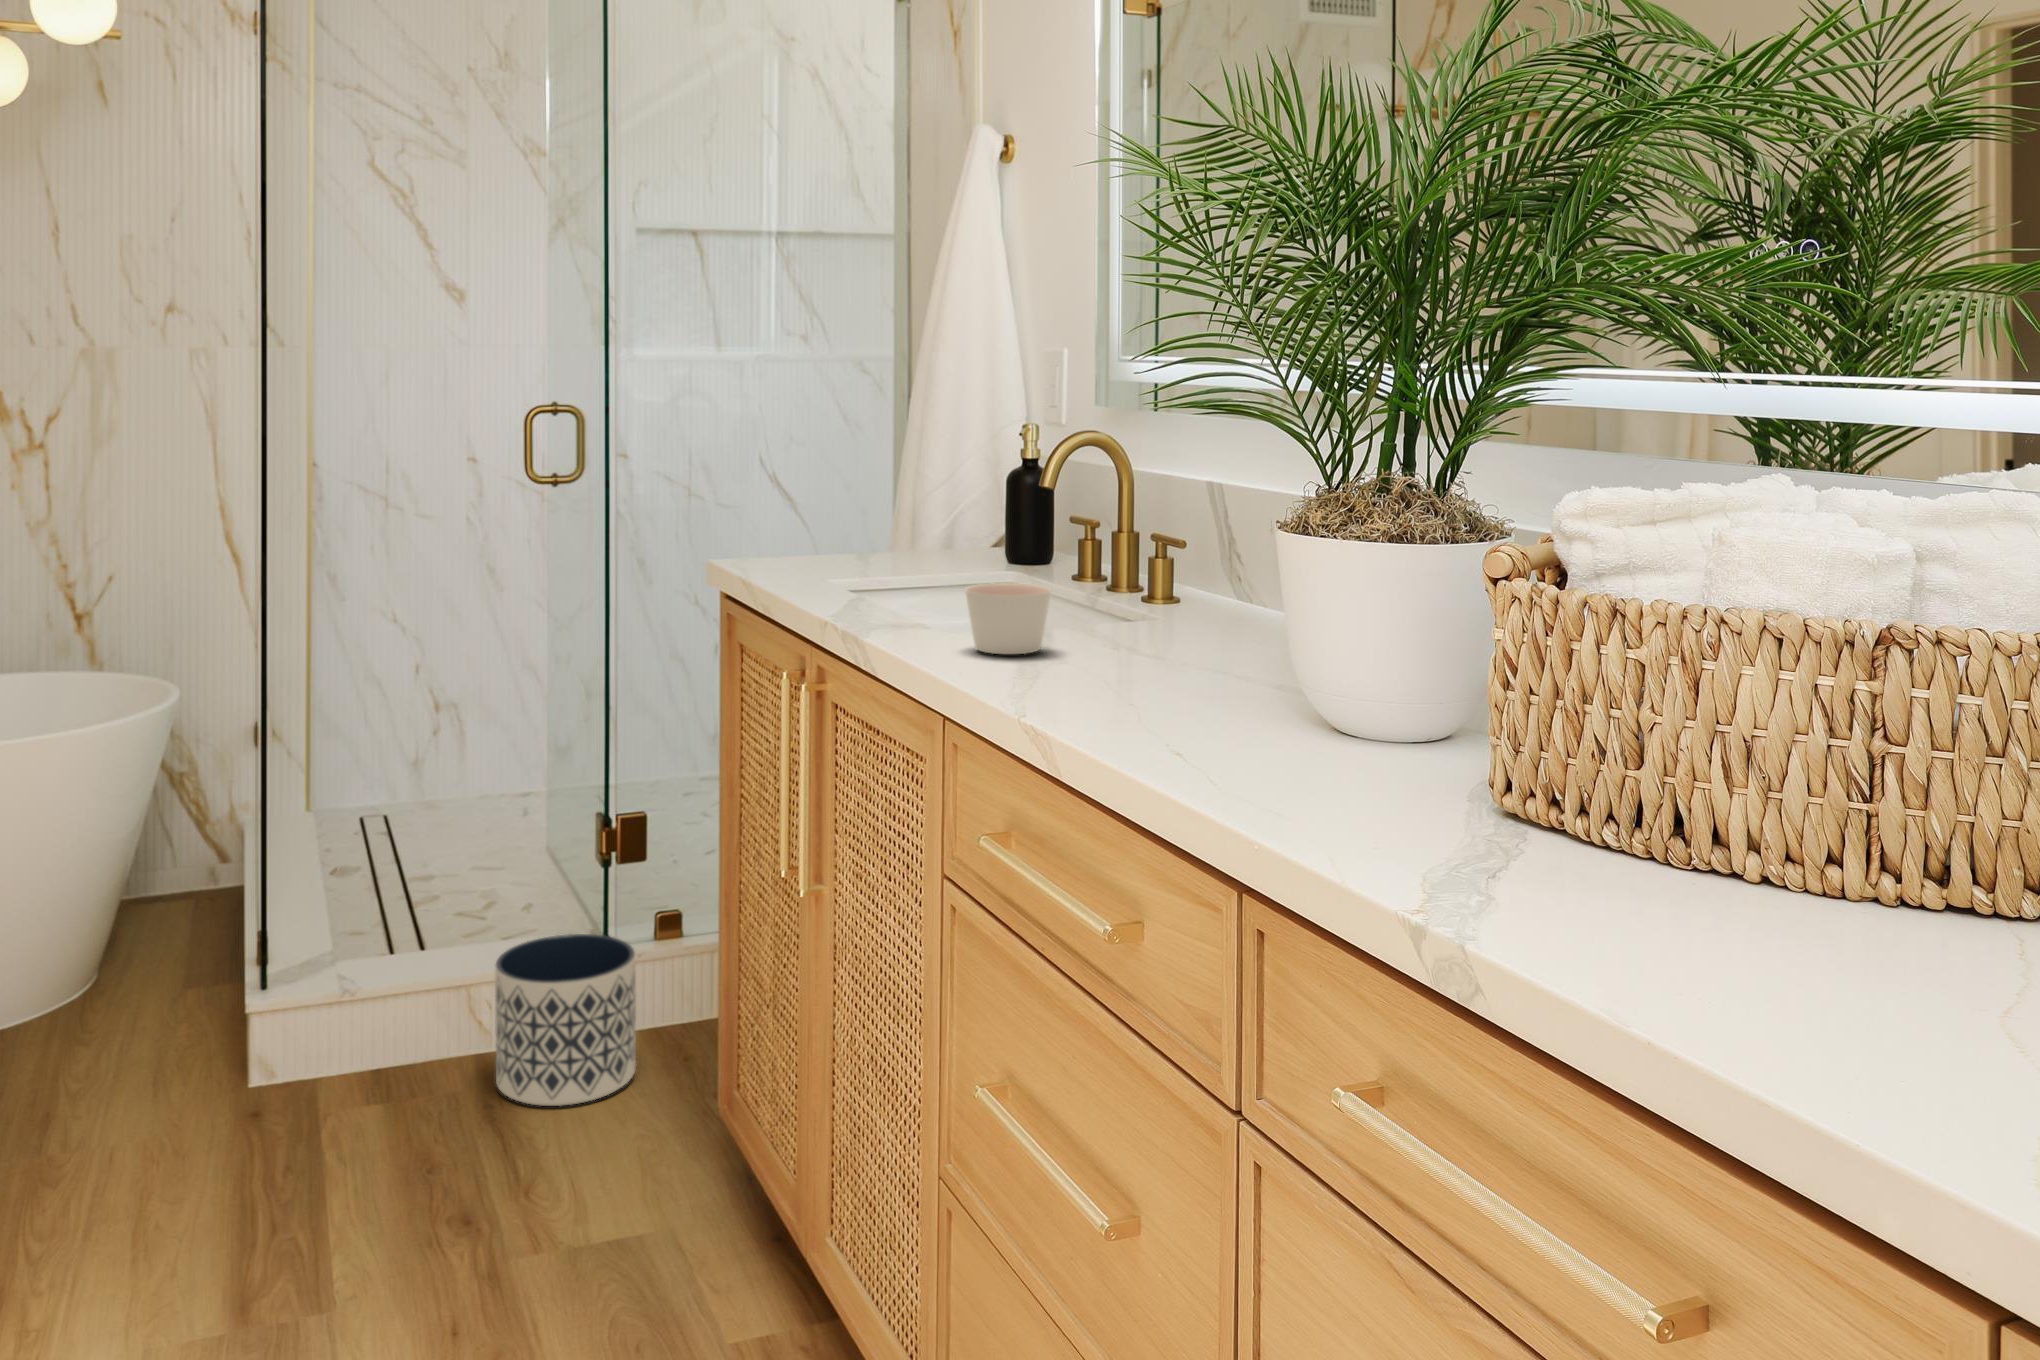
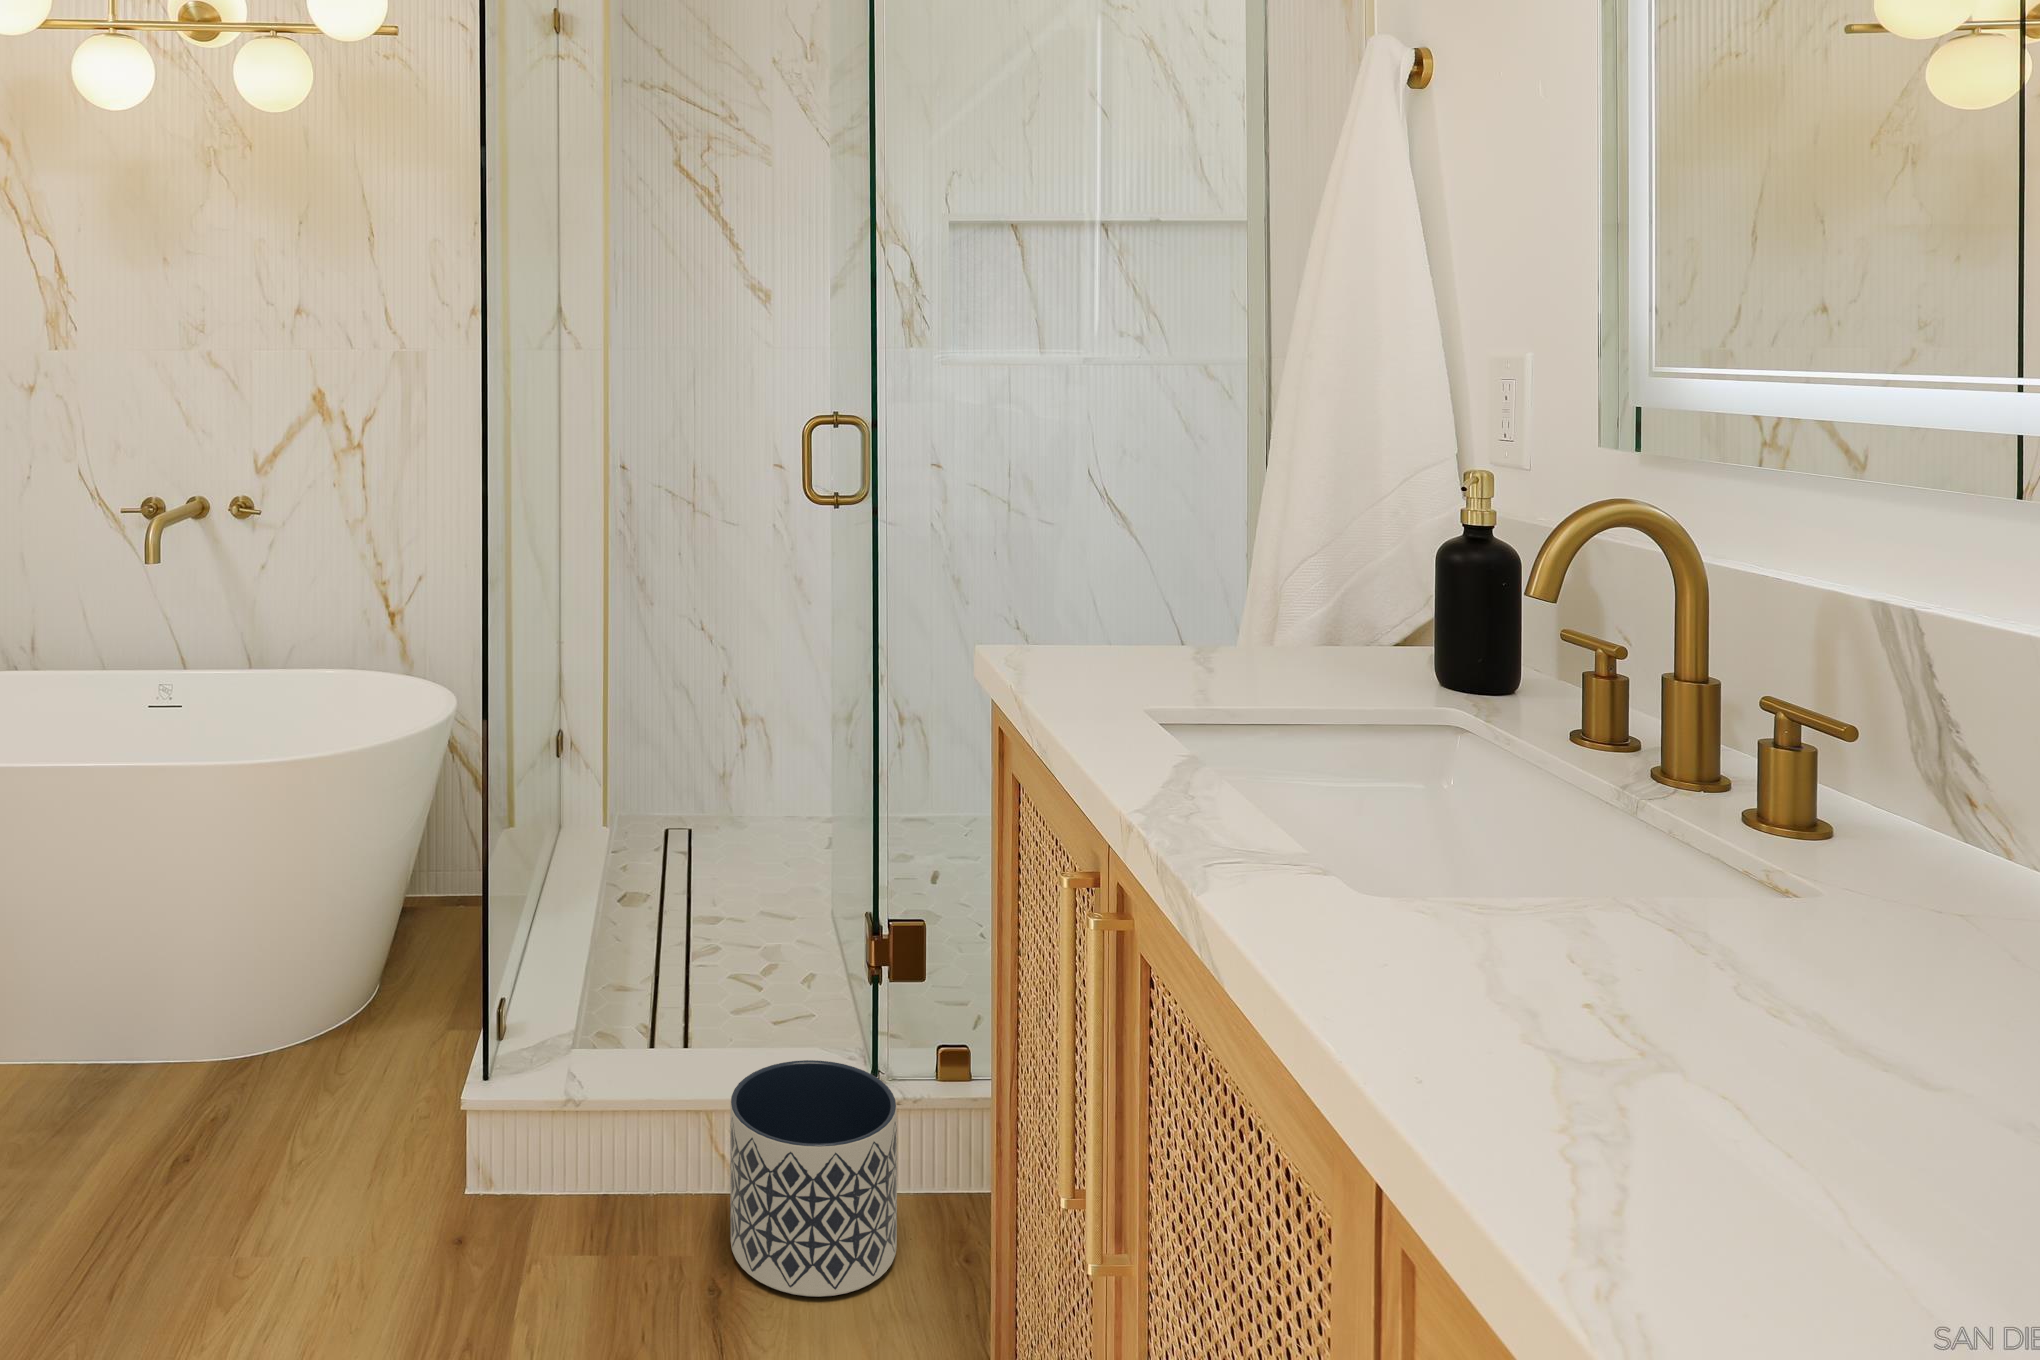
candle: present [965,583,1052,654] -> none [1450,830,1652,1008]

